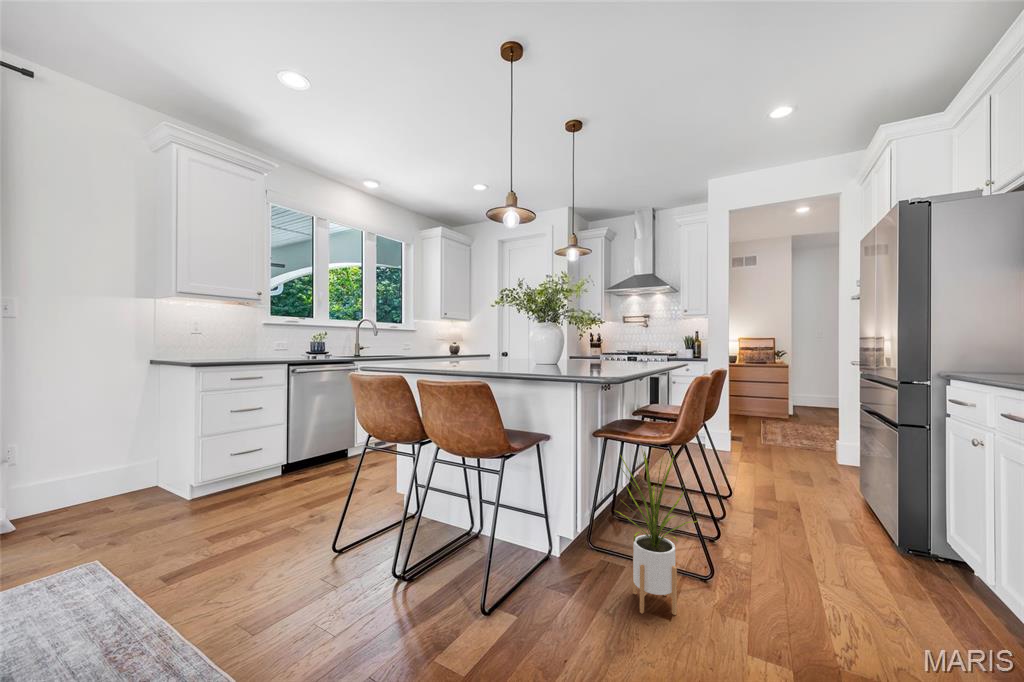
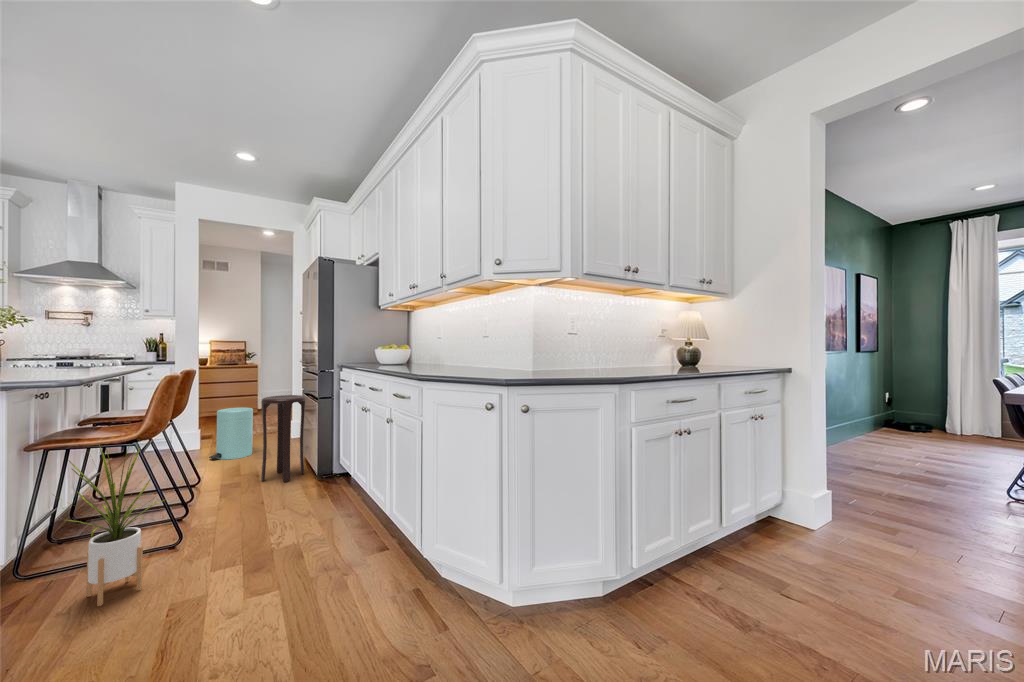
stool: none [801,410,867,531] -> present [261,395,306,482]
trash can: none [740,414,788,475] -> present [209,407,253,460]

